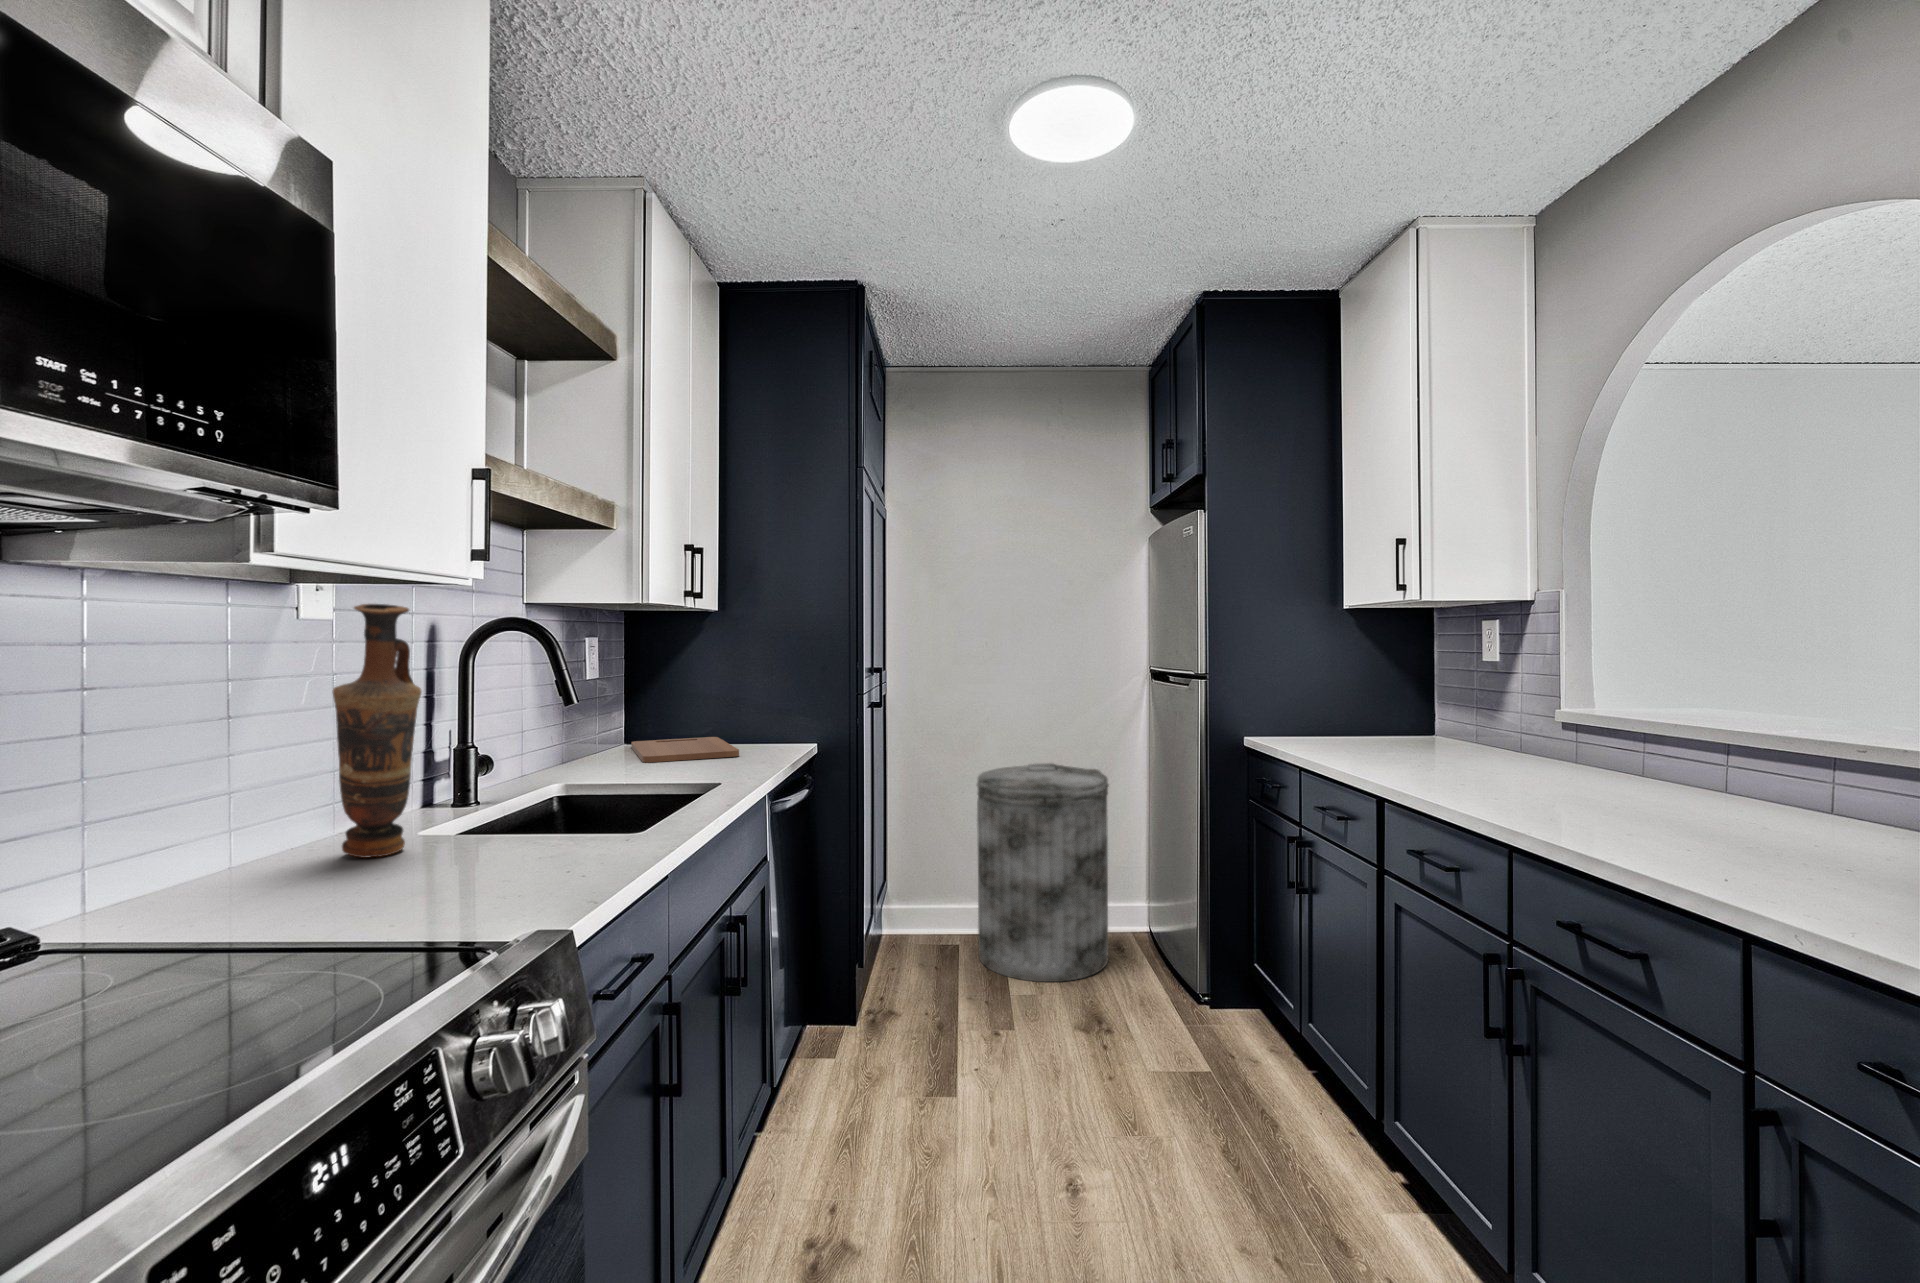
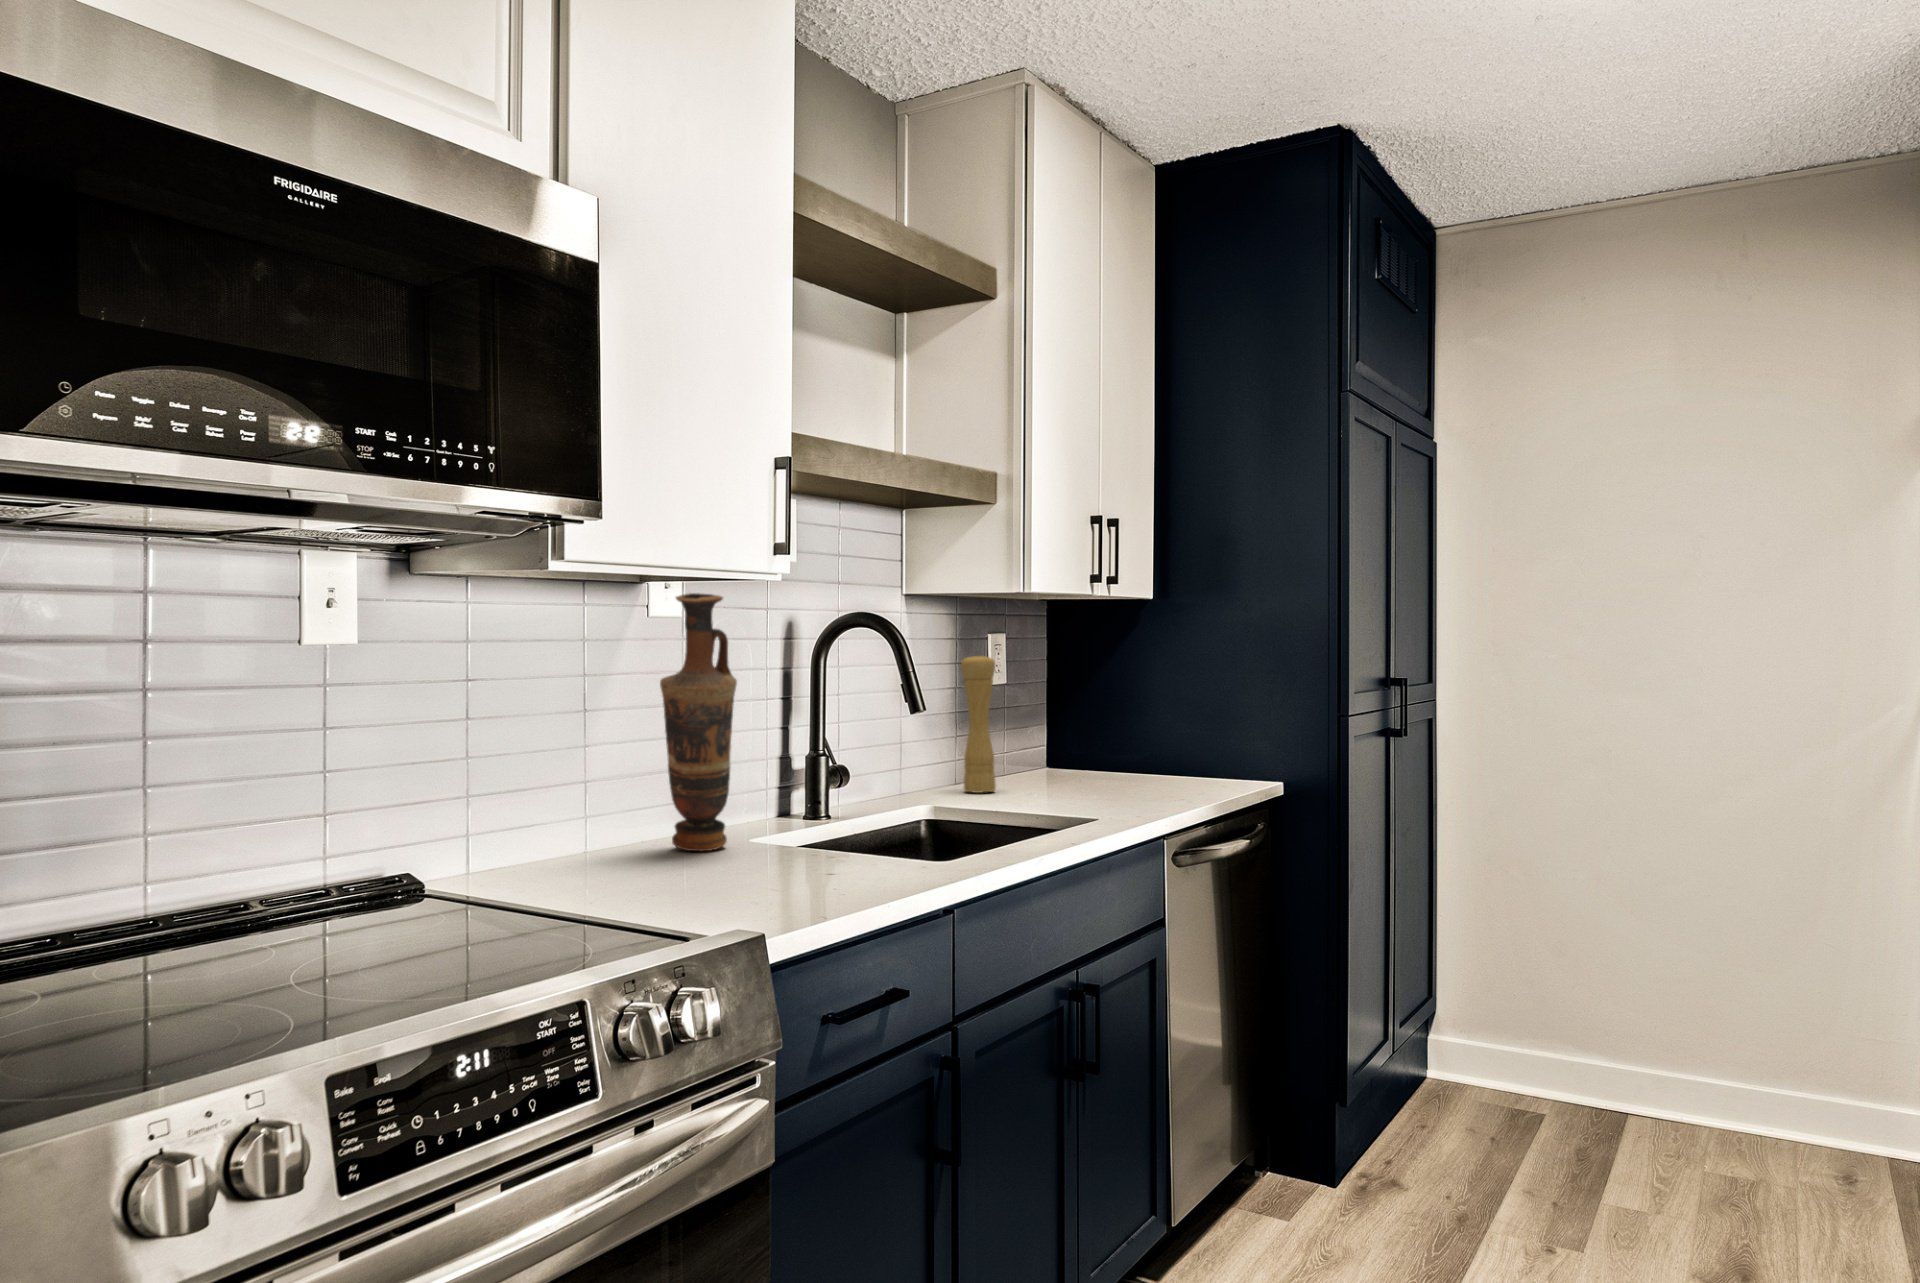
pepper mill: none [572,654,604,770] -> present [961,654,996,793]
cutting board: present [631,737,739,762] -> none [1045,766,1165,790]
trash can: present [977,763,1109,982] -> none [1566,840,1816,1205]

